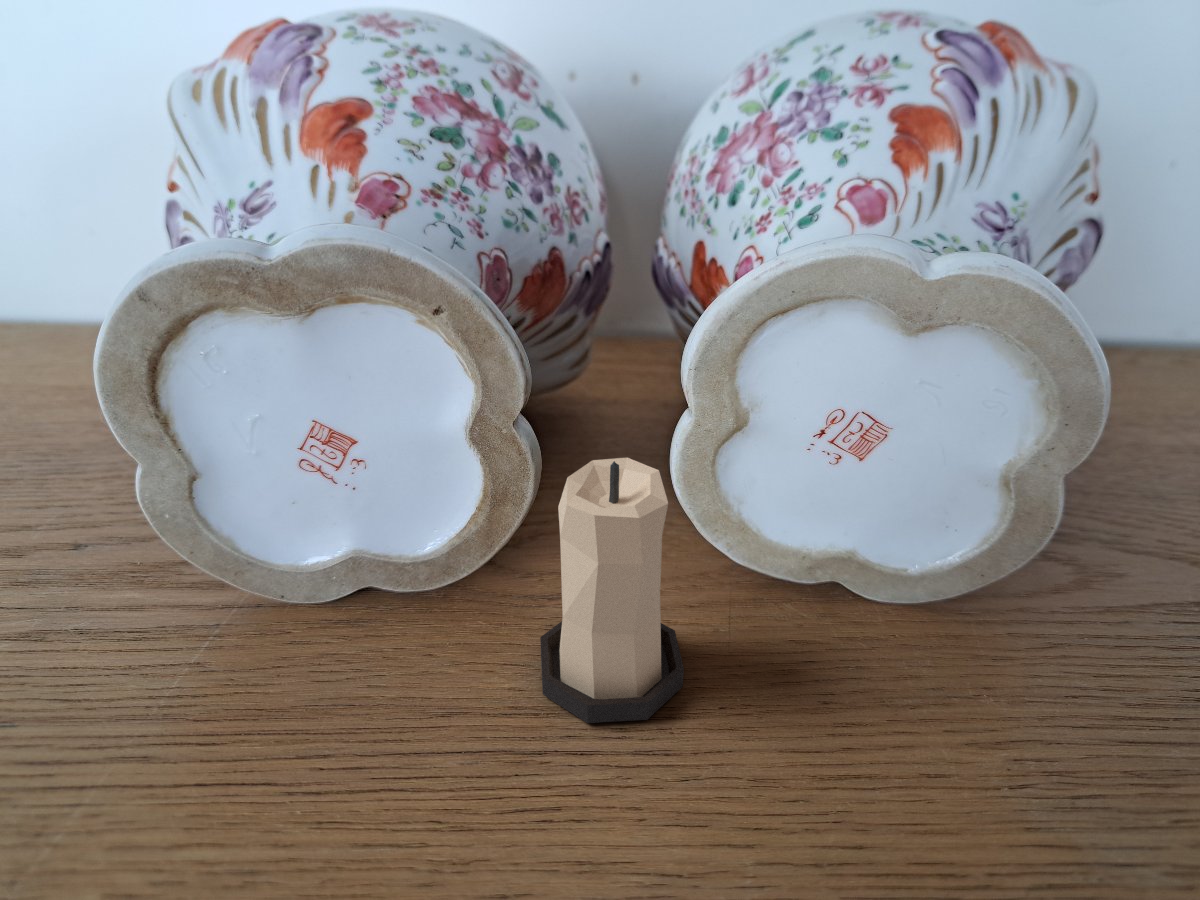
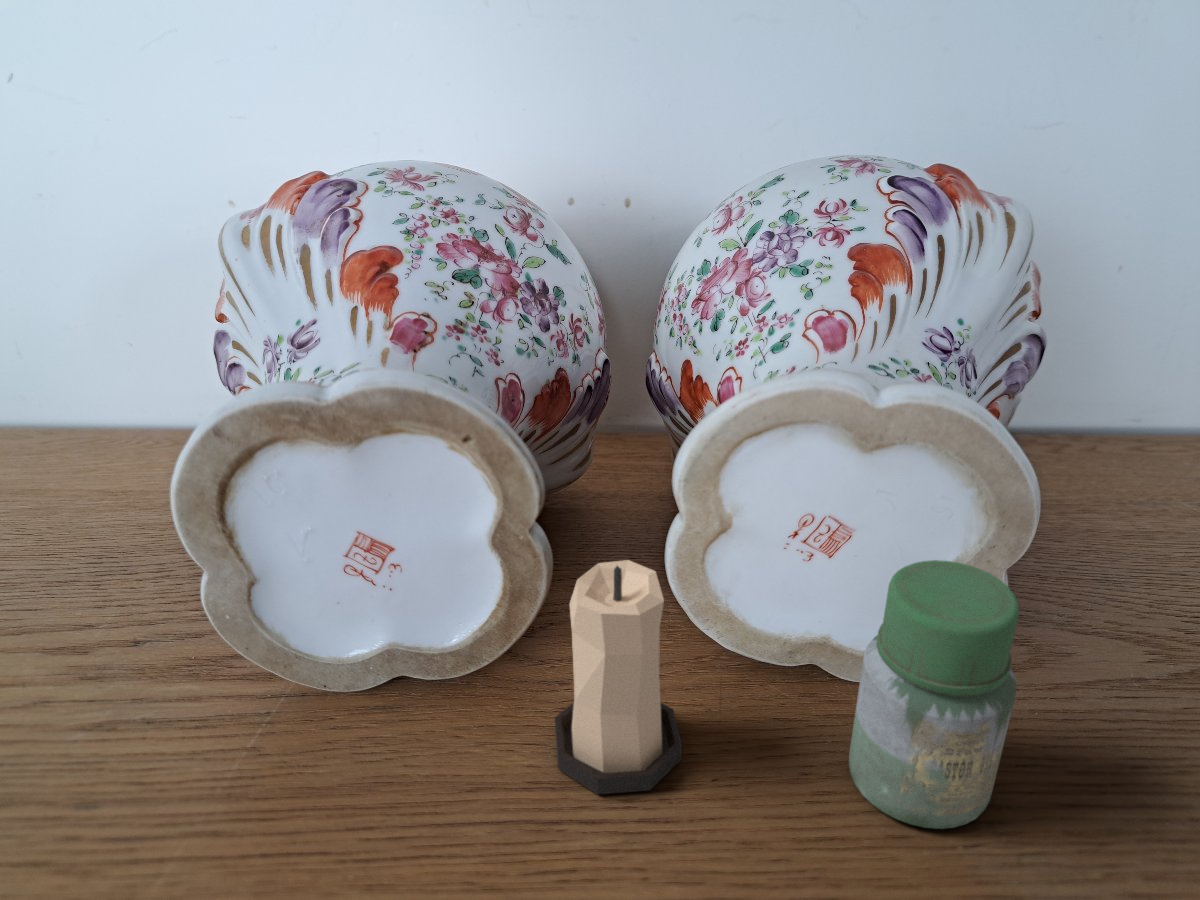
jar: none [873,462,1088,769] -> present [849,560,1020,829]

